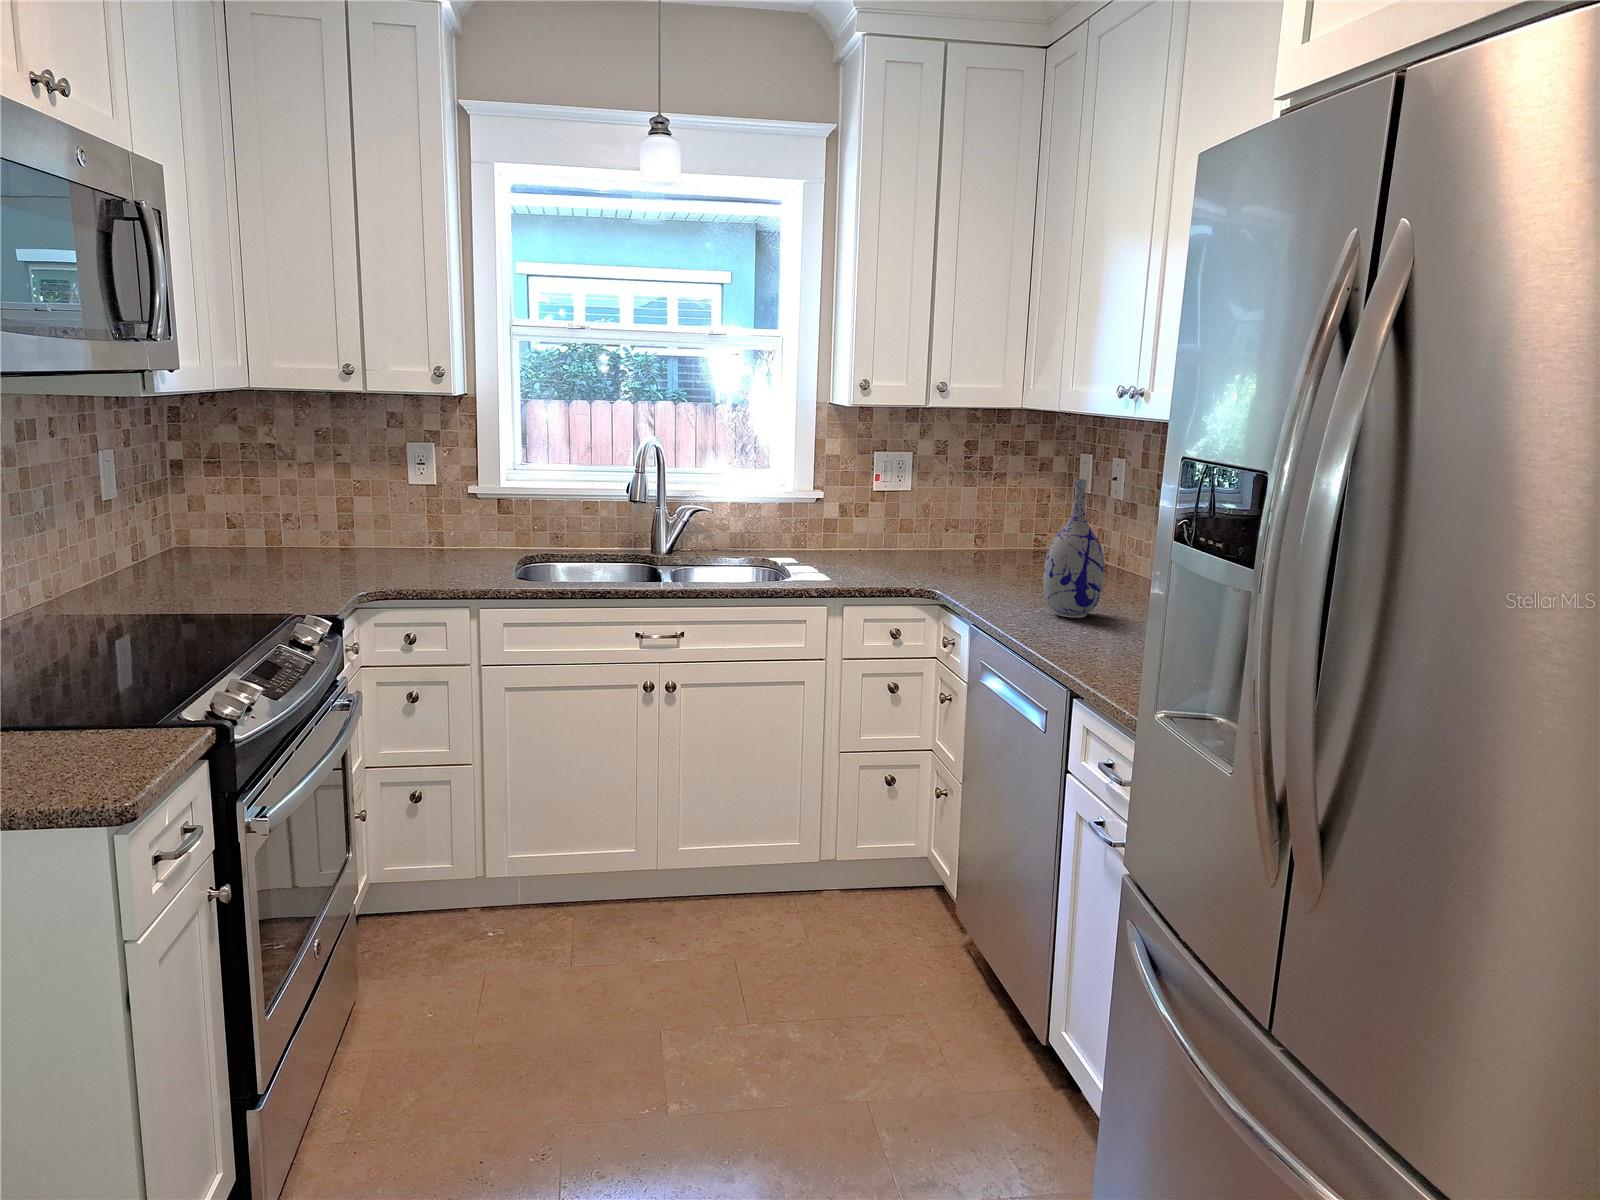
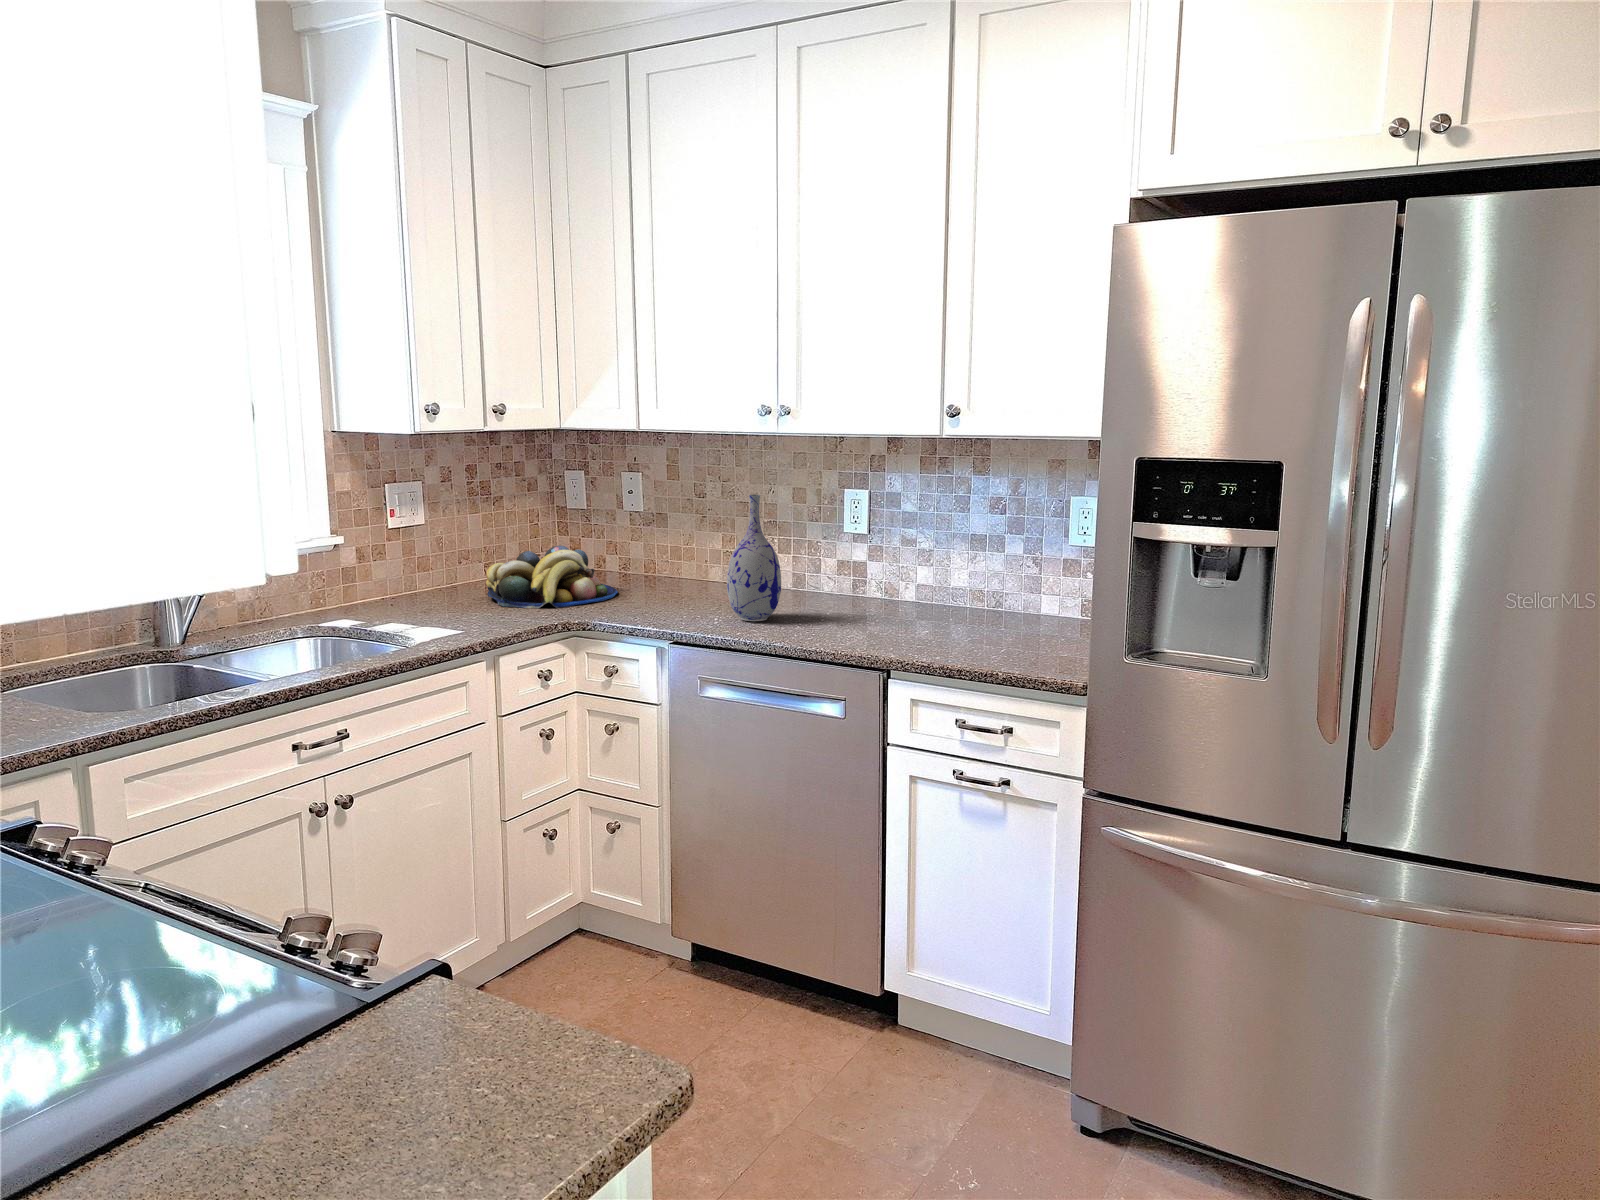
fruit bowl: none [917,523,1046,579] -> present [486,546,618,609]

